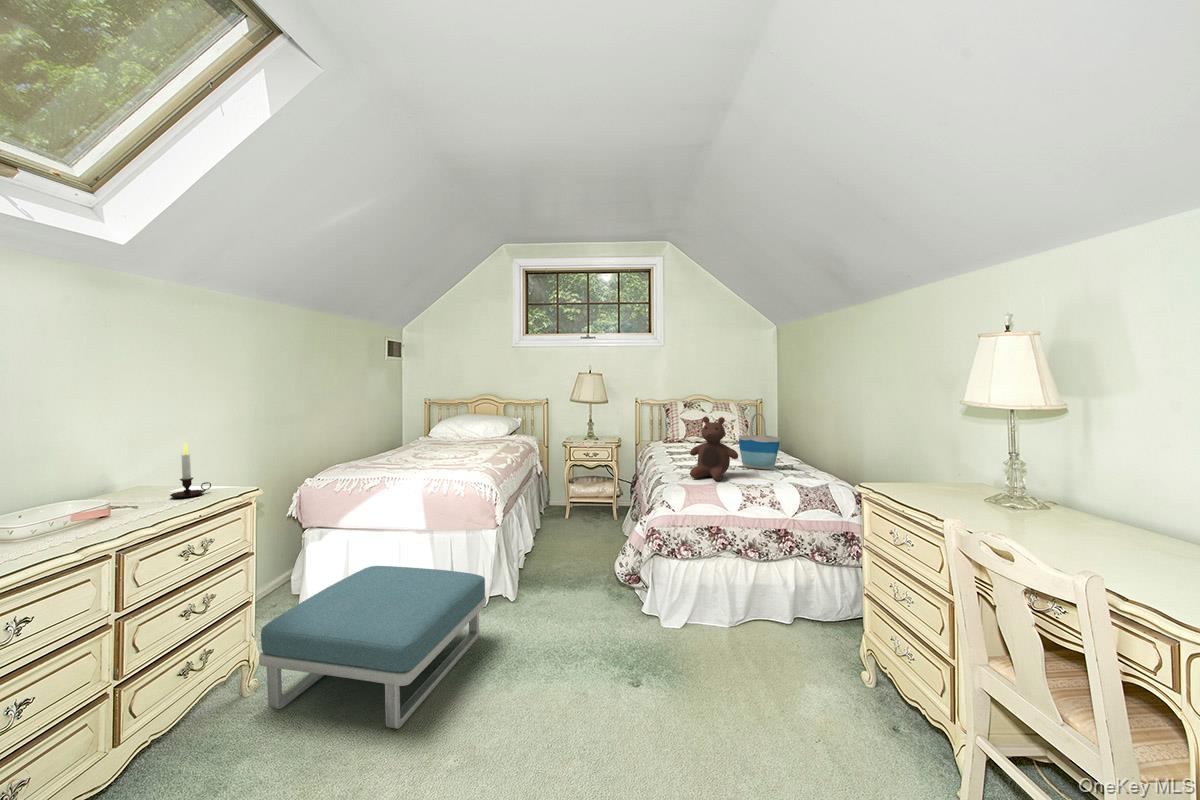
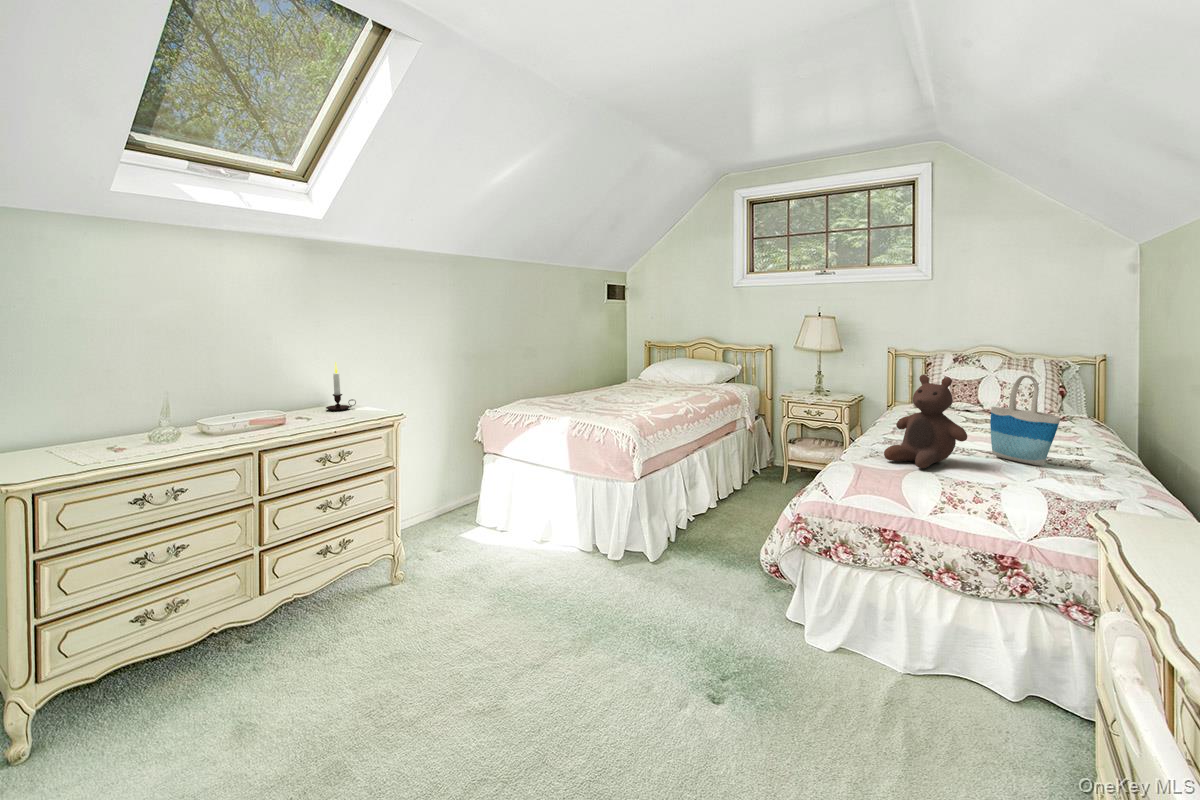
footstool: present [259,566,486,729] -> none [389,500,596,652]

